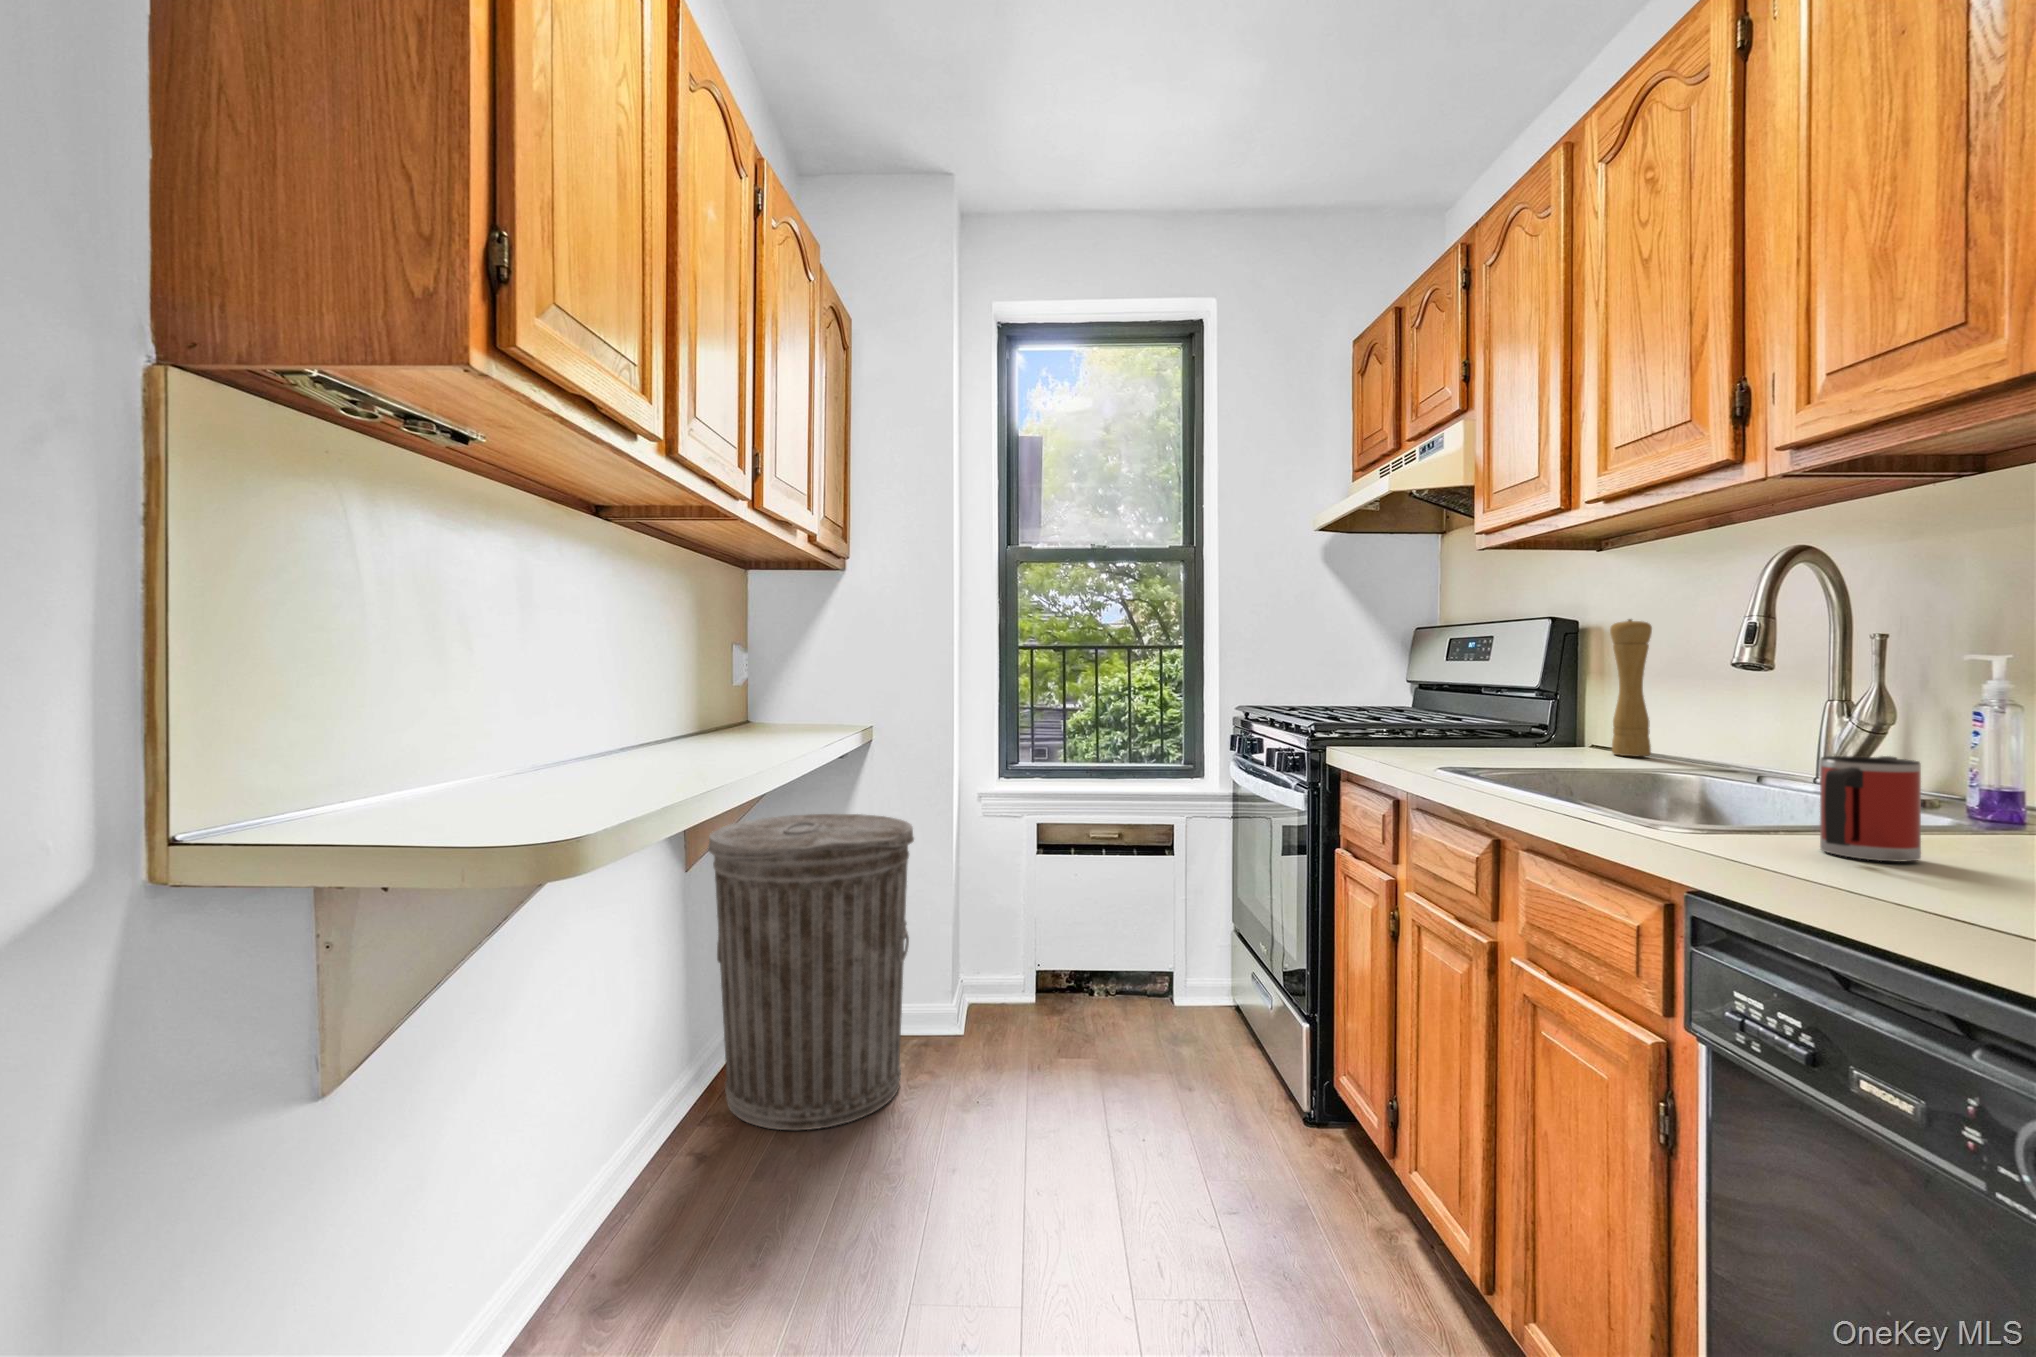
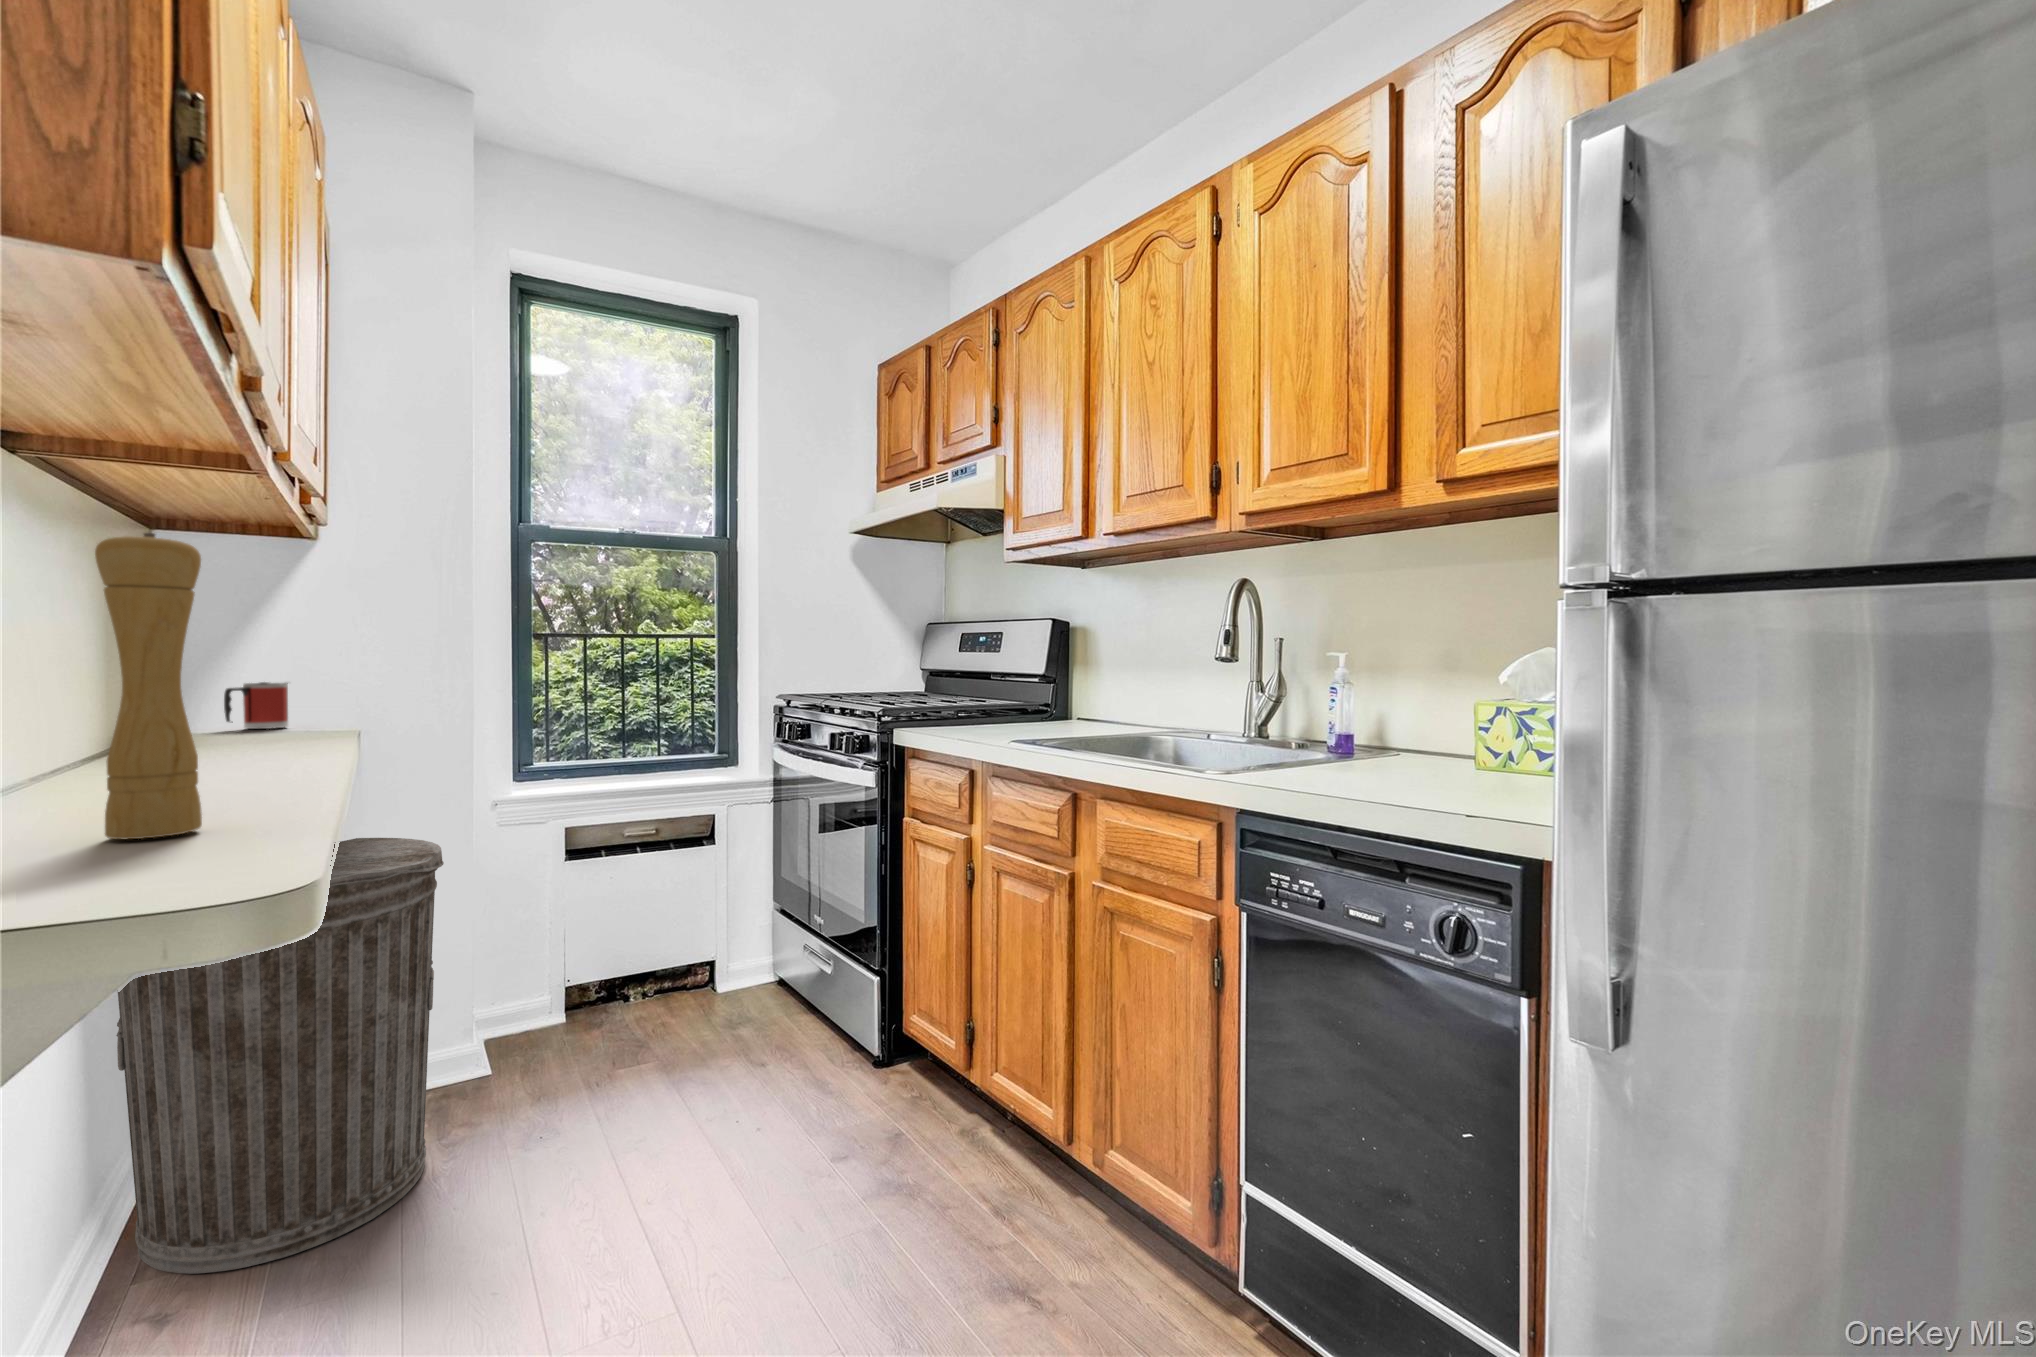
pepper mill: present [1610,619,1652,756] -> present [95,533,202,839]
mug: present [1820,756,1921,862] -> present [224,682,288,729]

